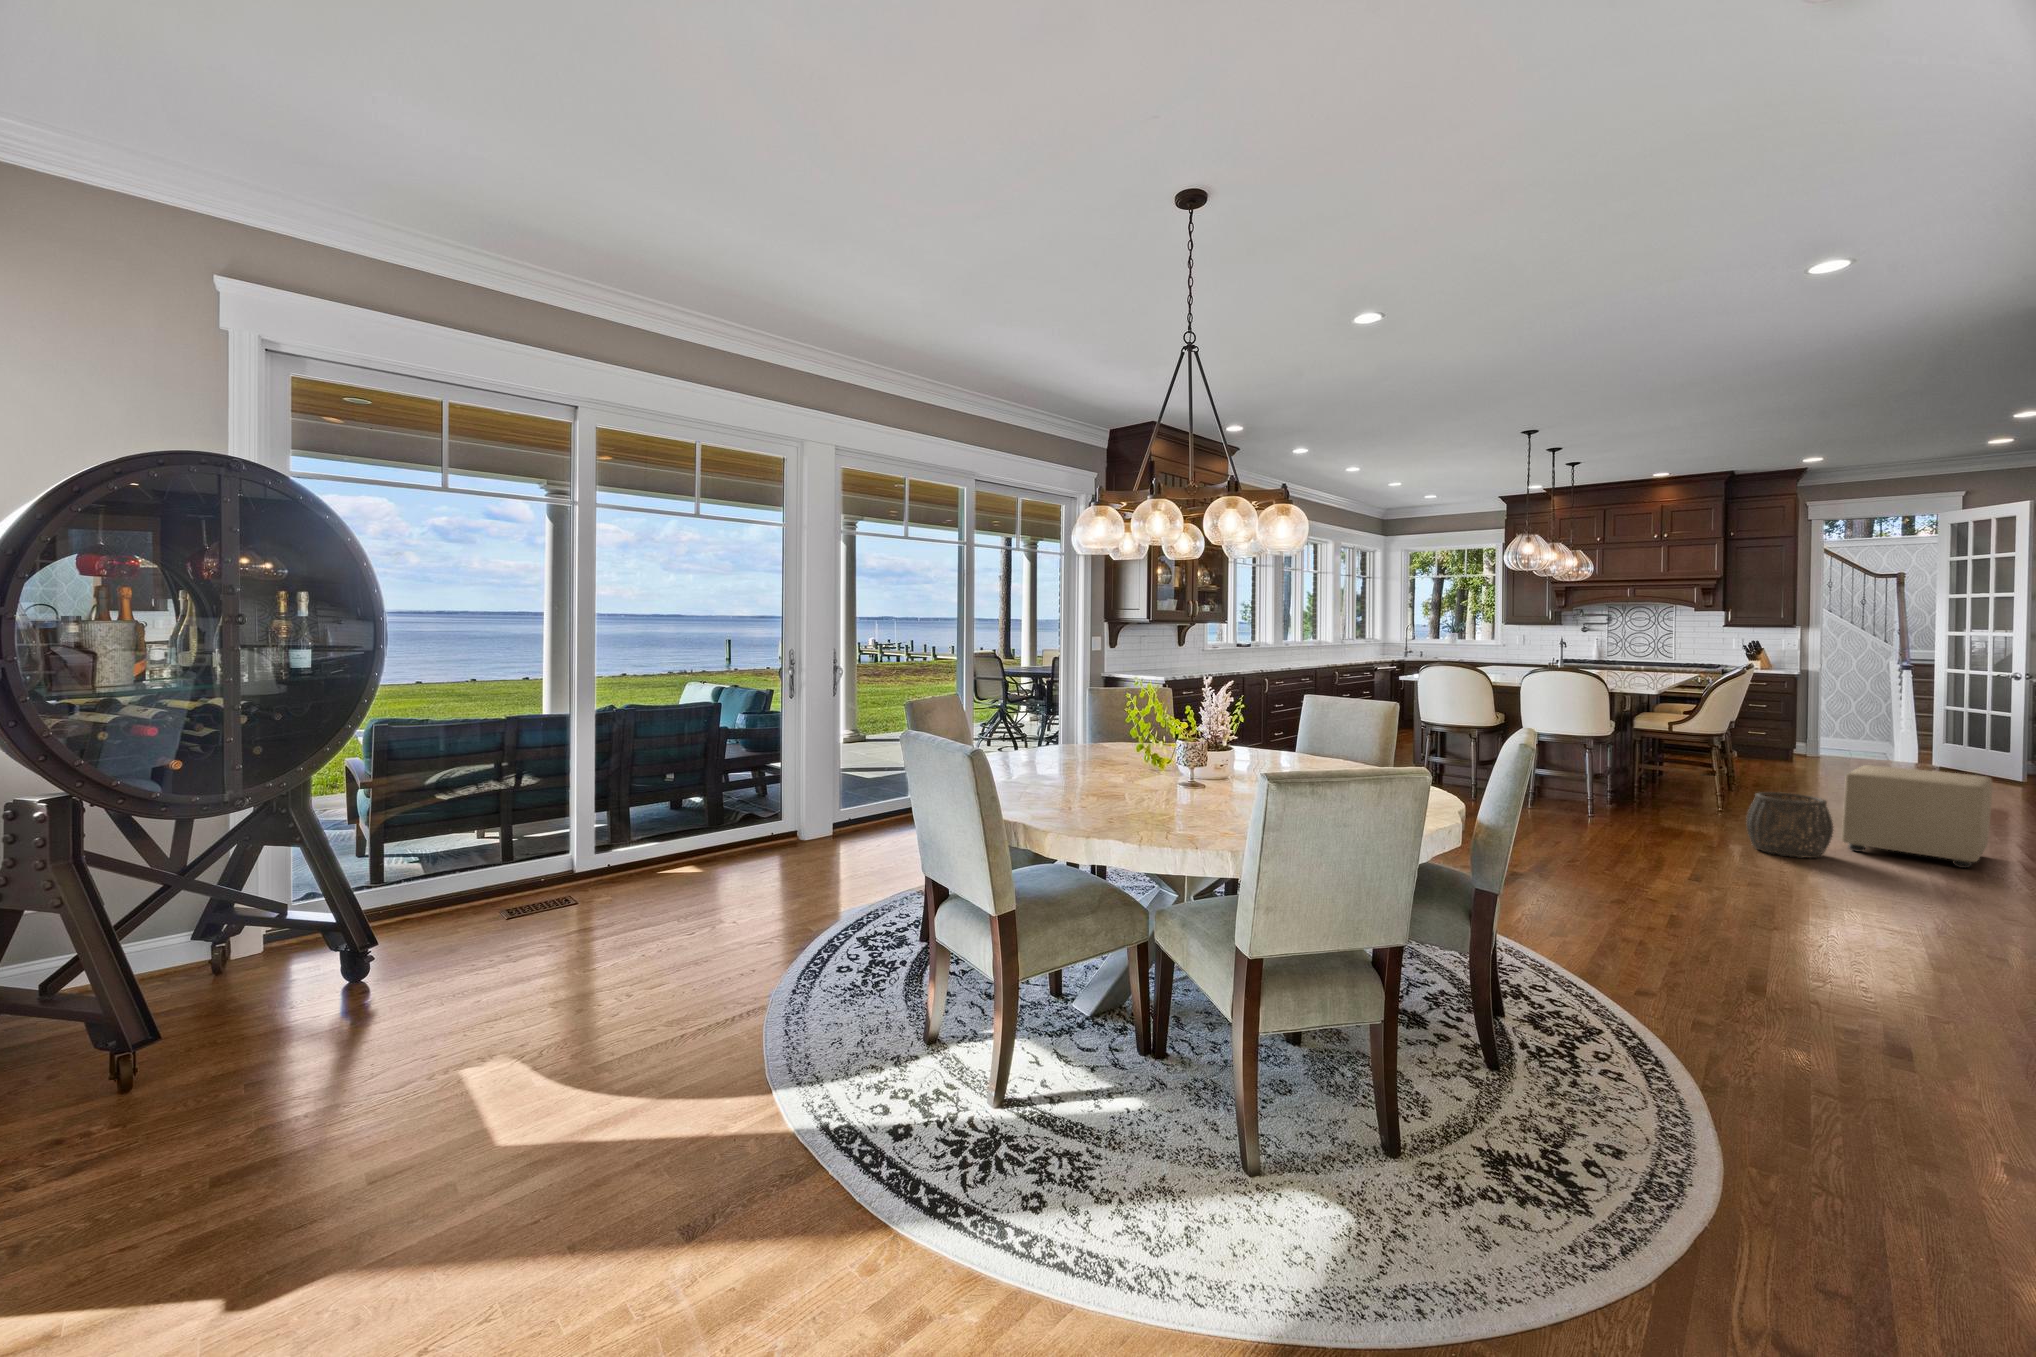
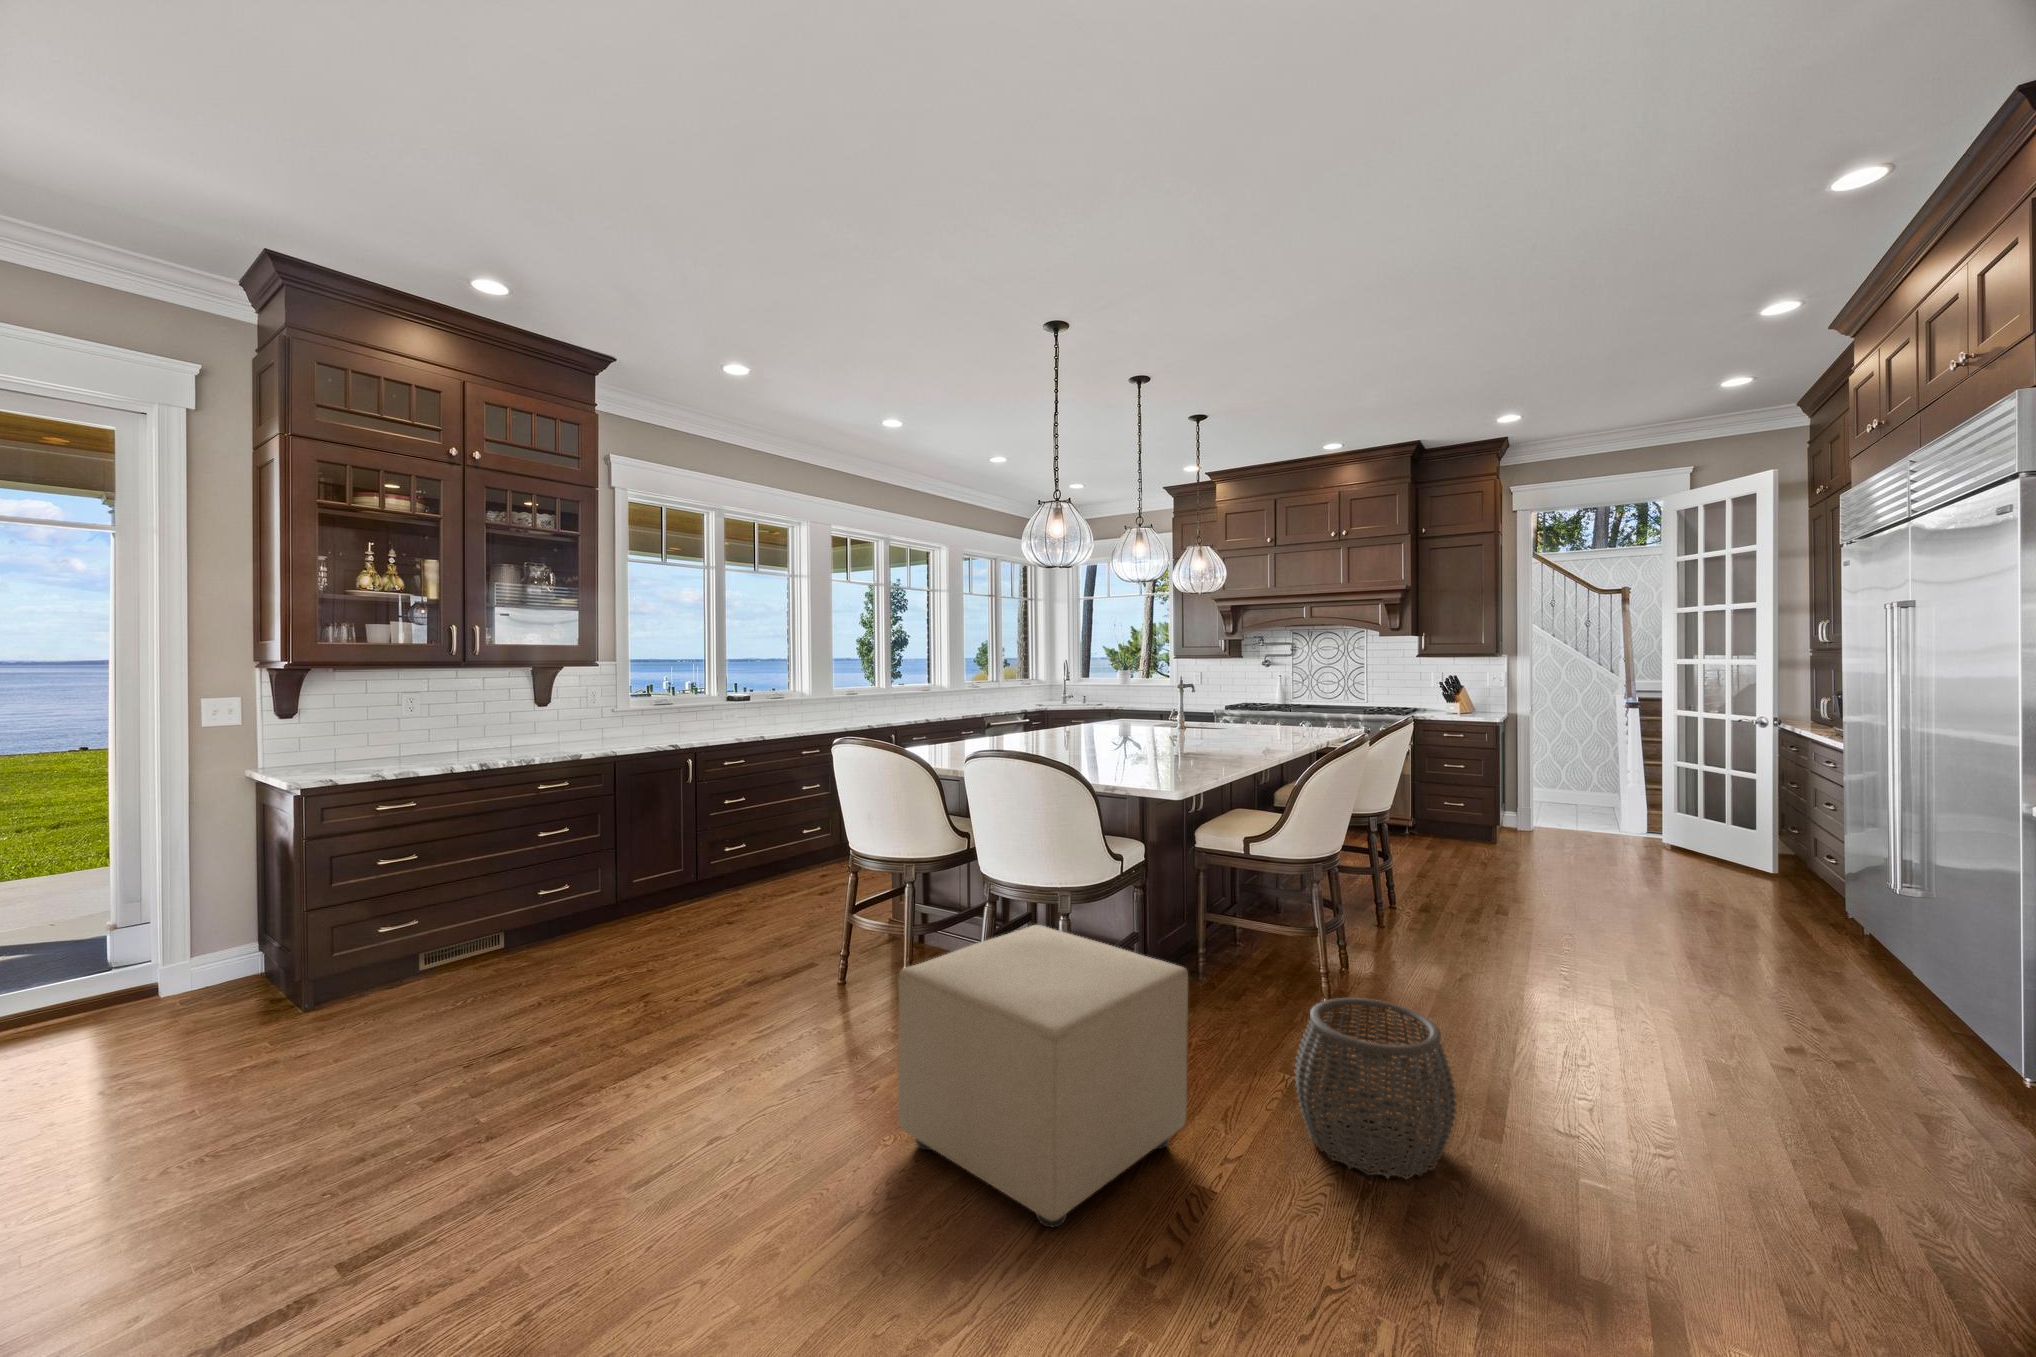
ottoman: present [1842,765,1992,868] -> present [898,925,1188,1227]

